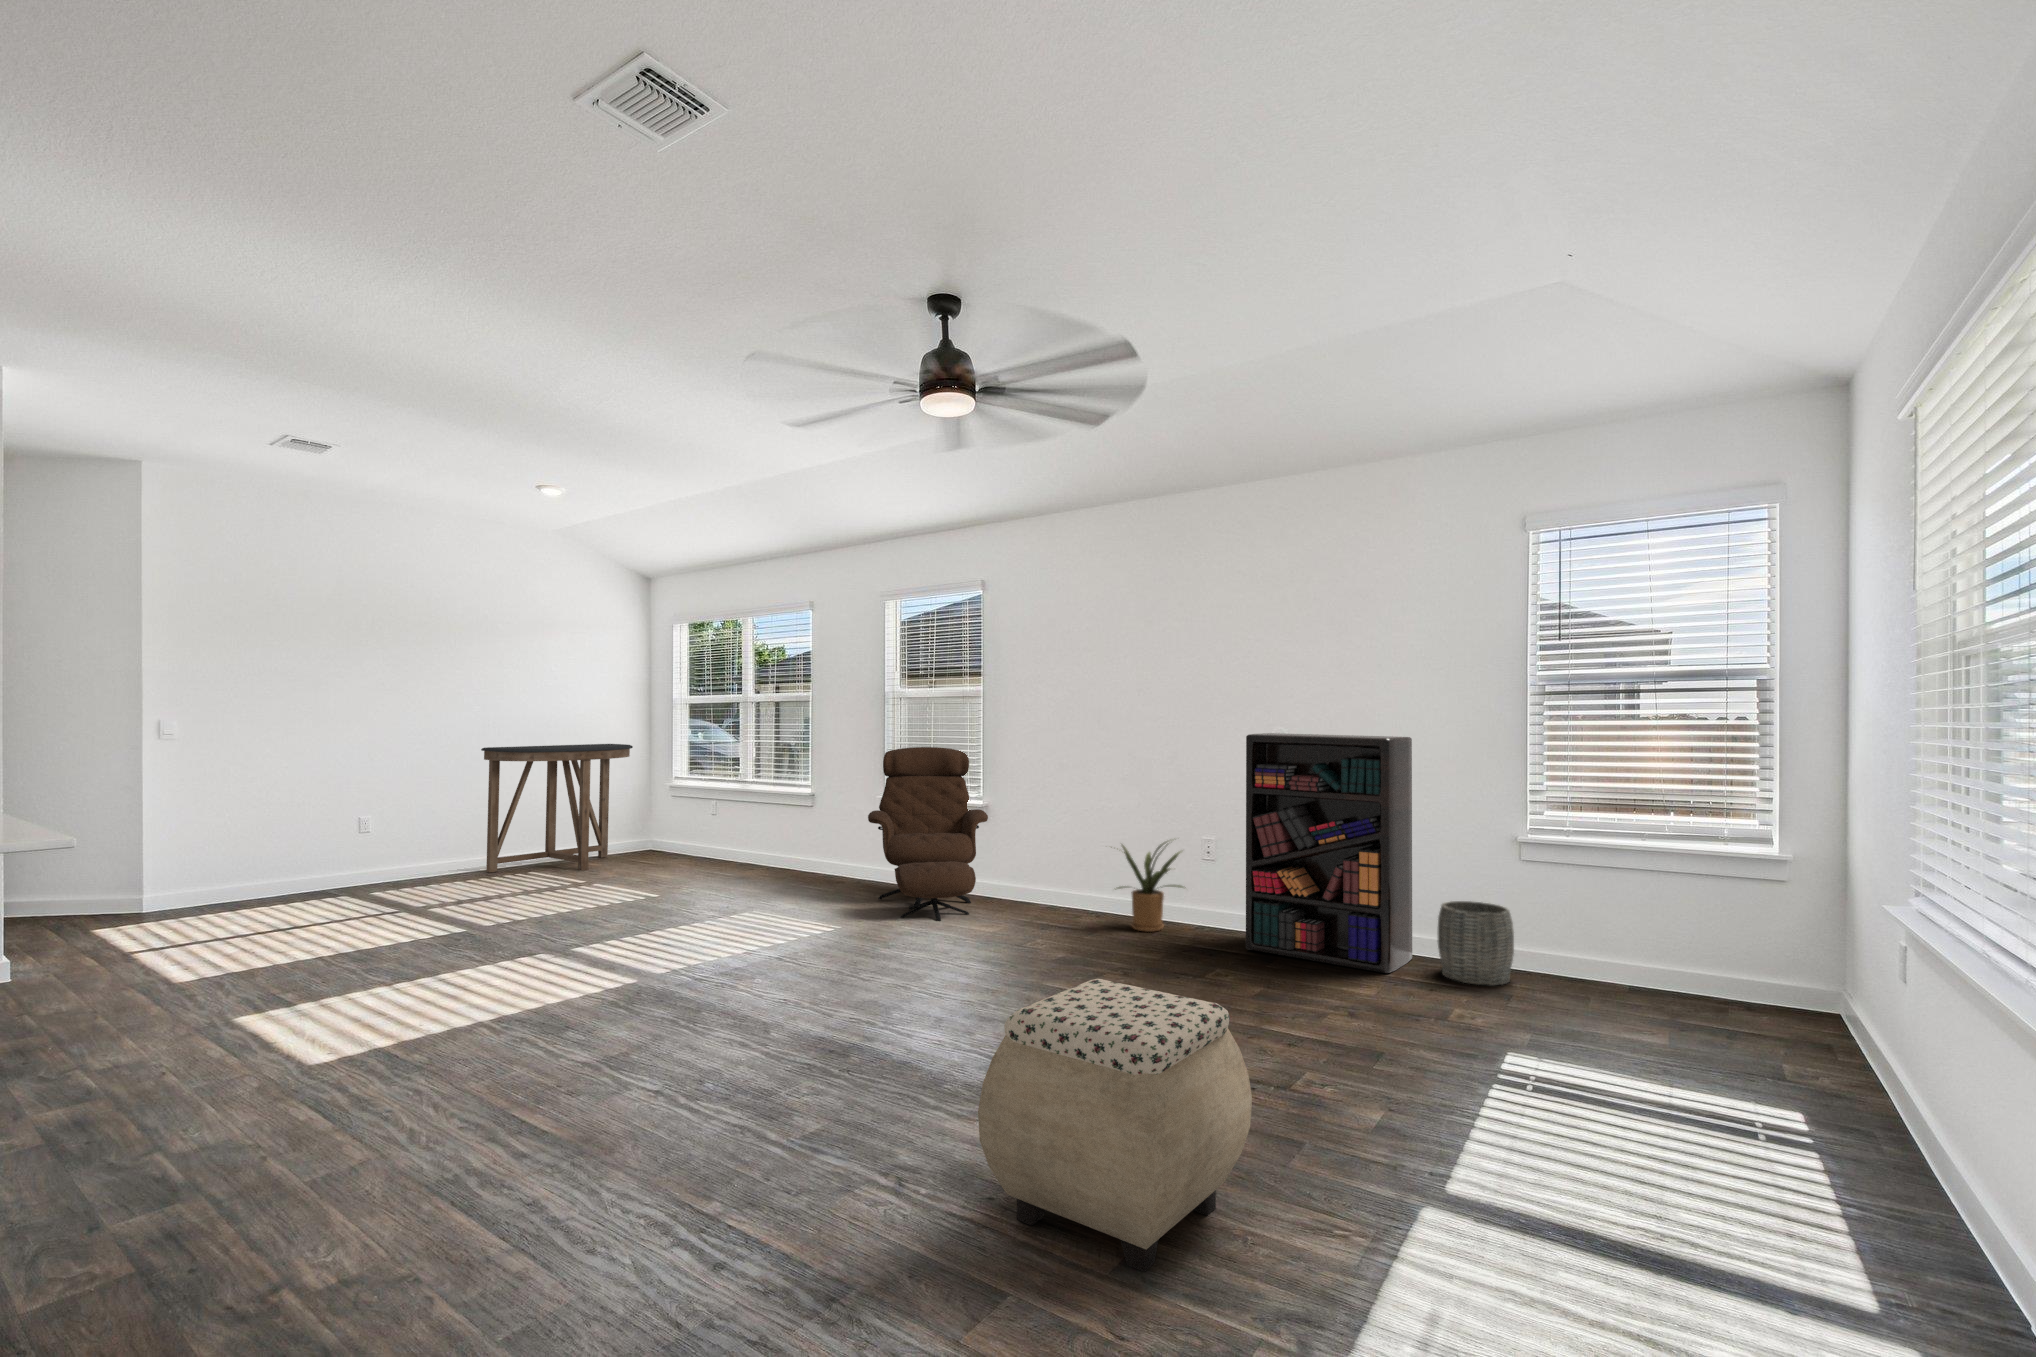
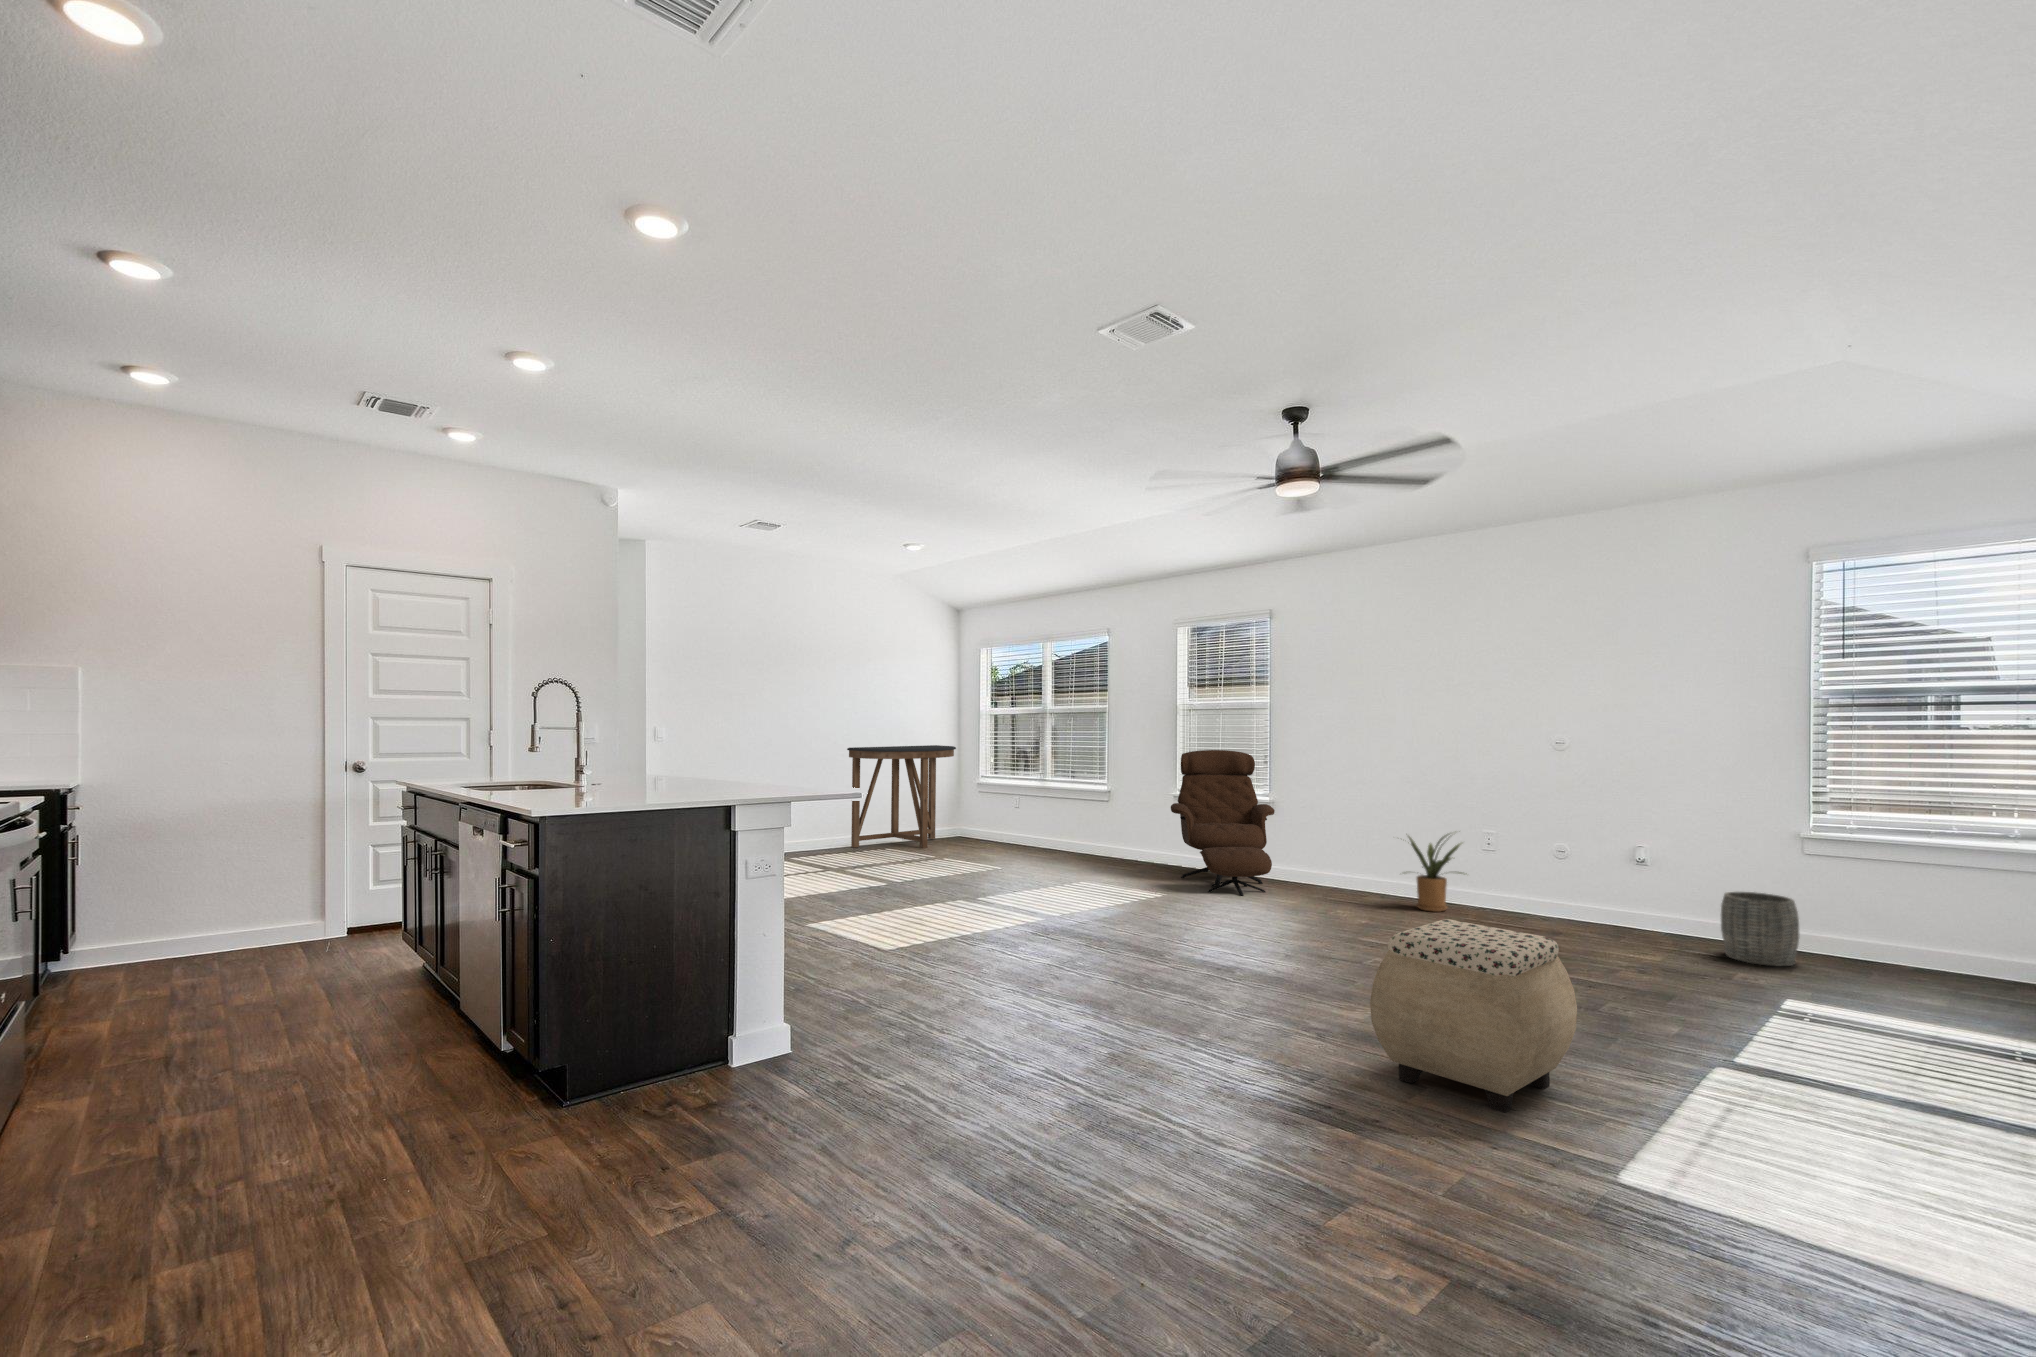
bookshelf: present [1246,733,1412,974] -> none [1528,740,1695,953]

